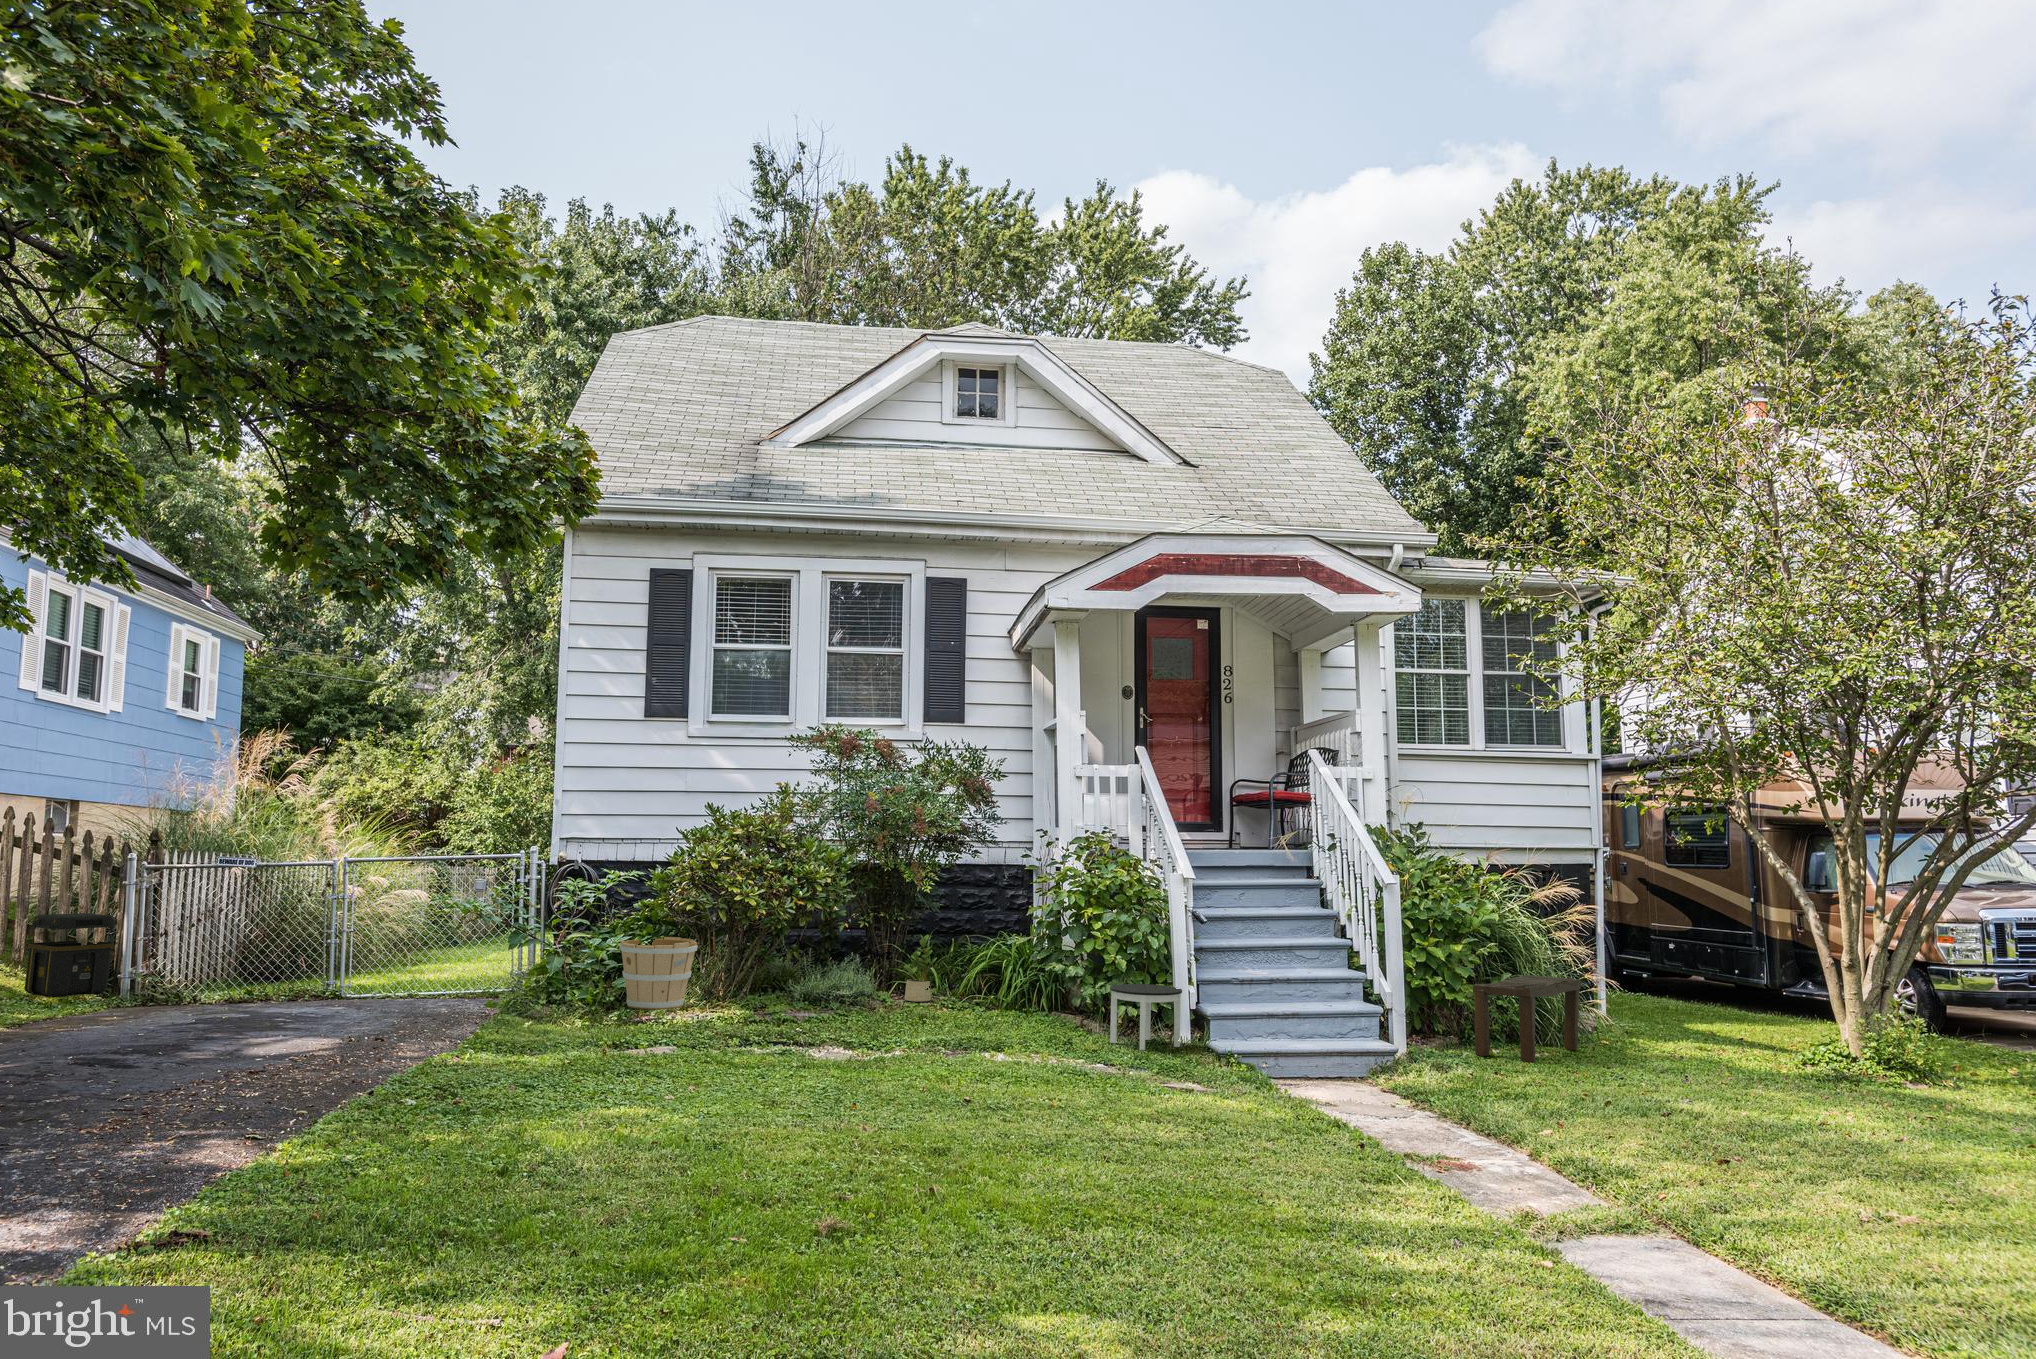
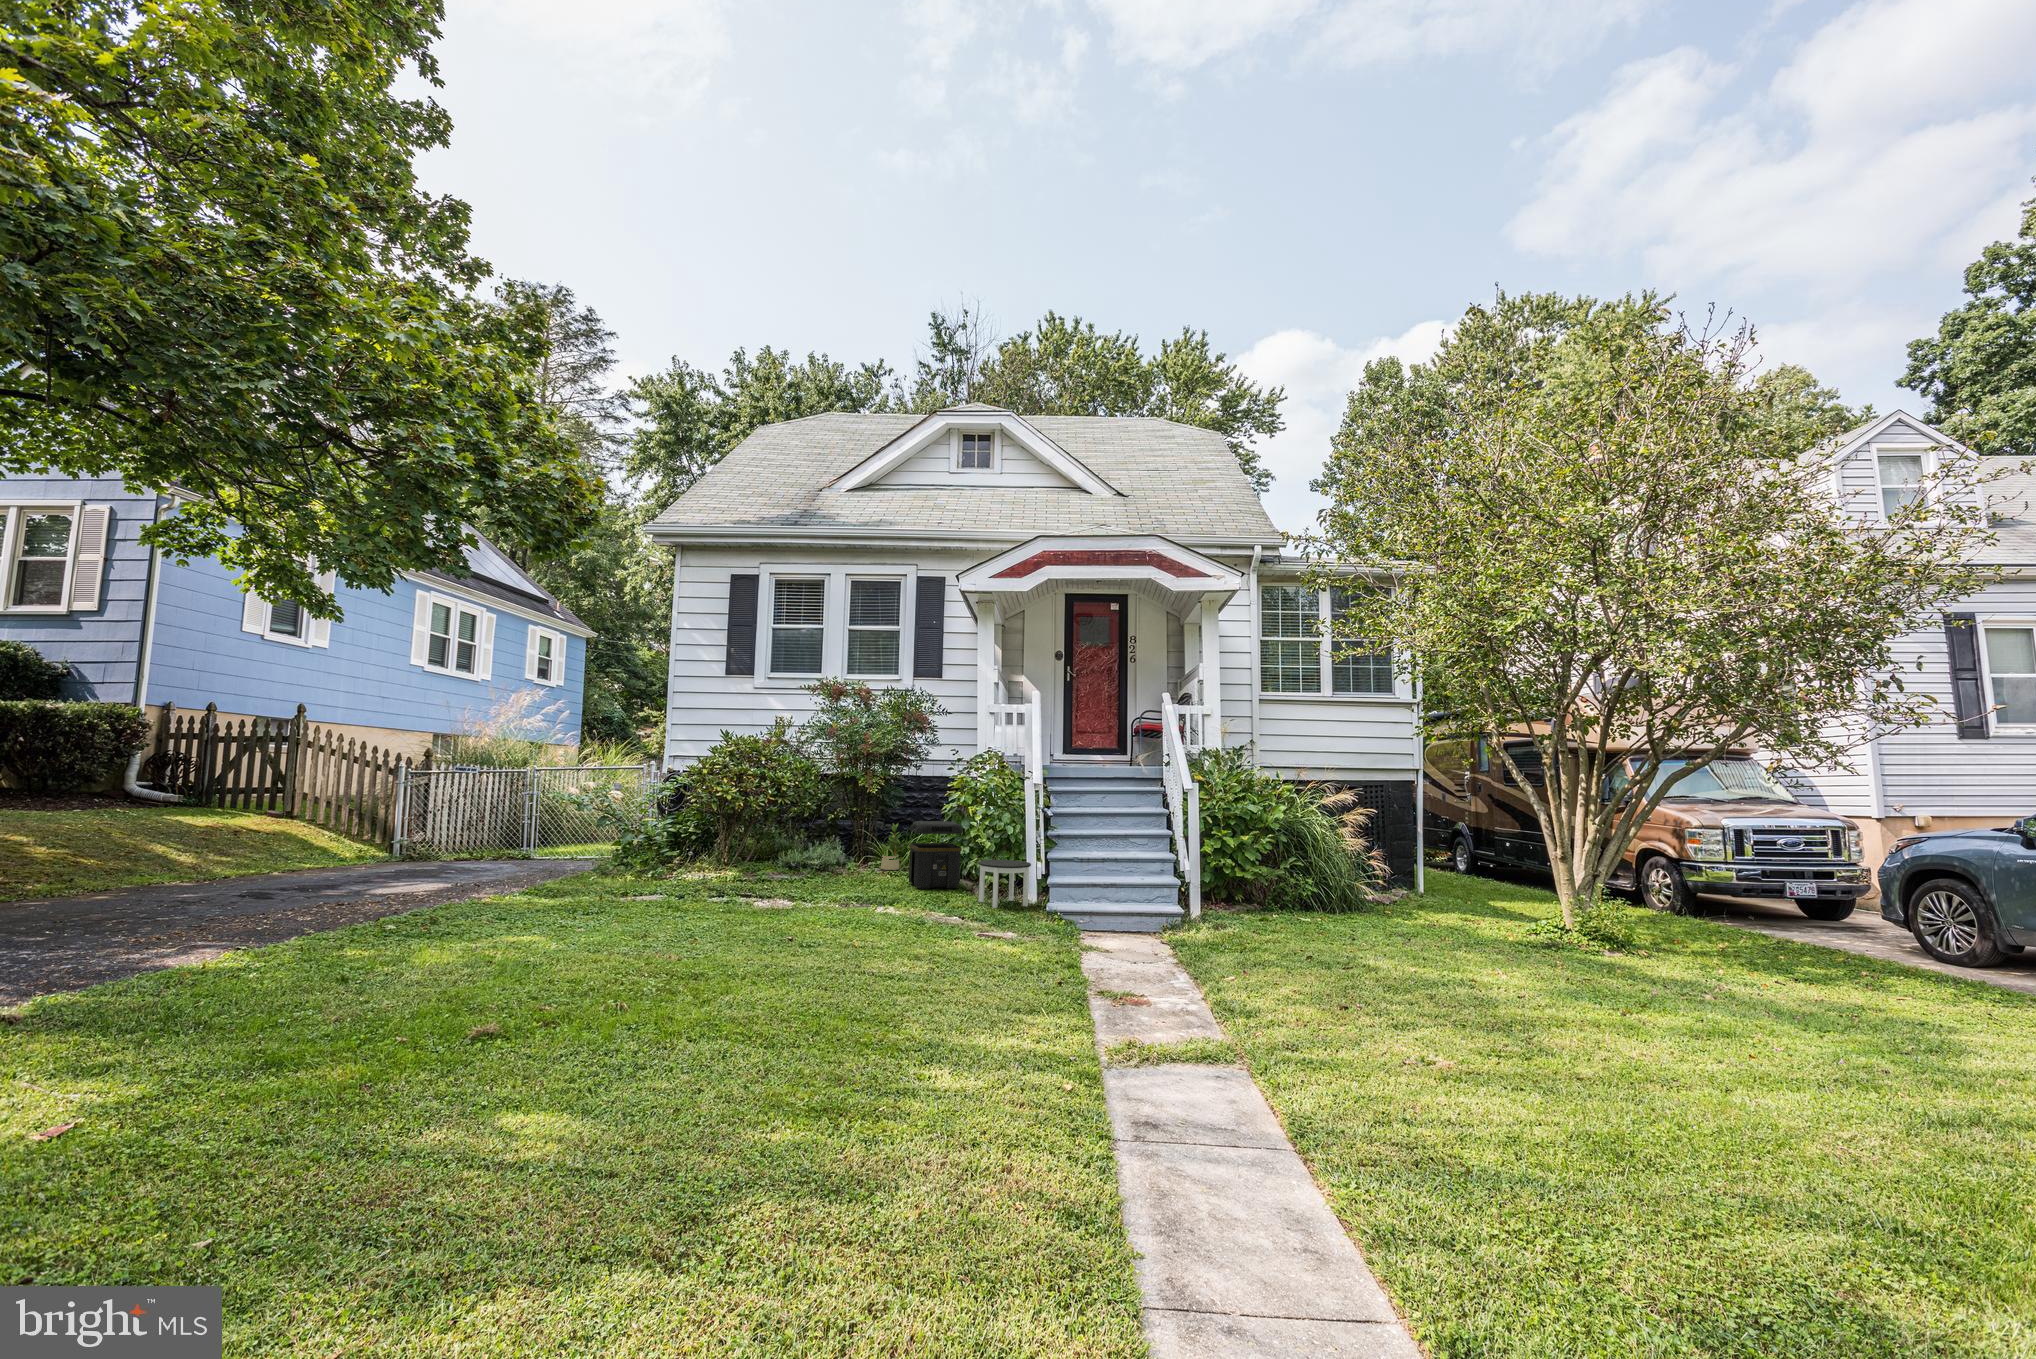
toolbox: present [25,913,115,997] -> present [909,821,962,889]
wooden bucket: present [619,937,698,1009] -> none [677,821,732,870]
bench: present [1473,975,1582,1063] -> none [1257,860,1352,927]

